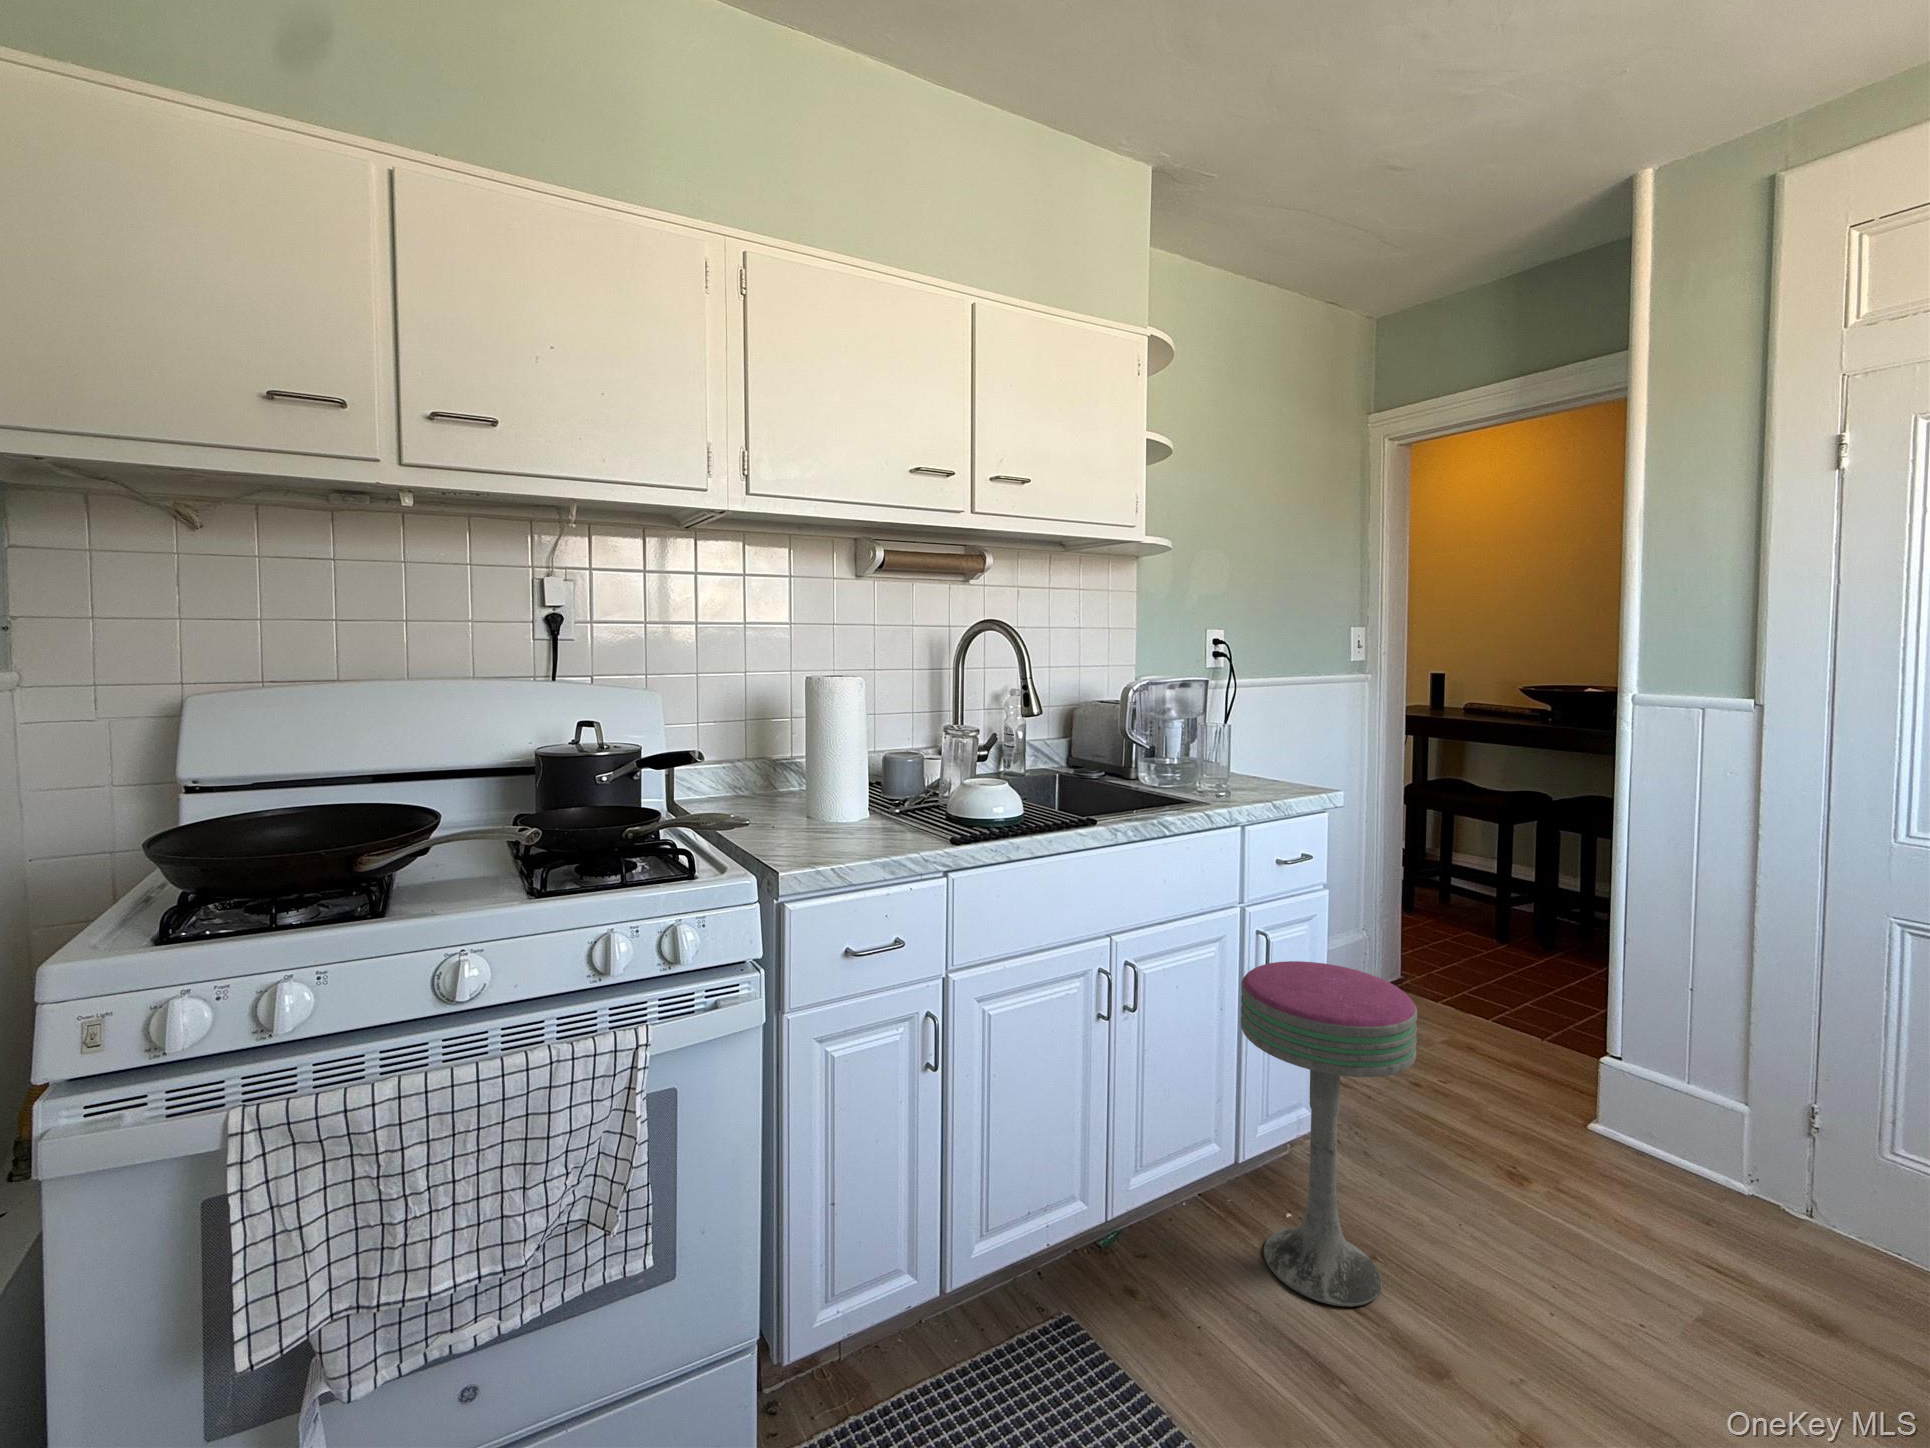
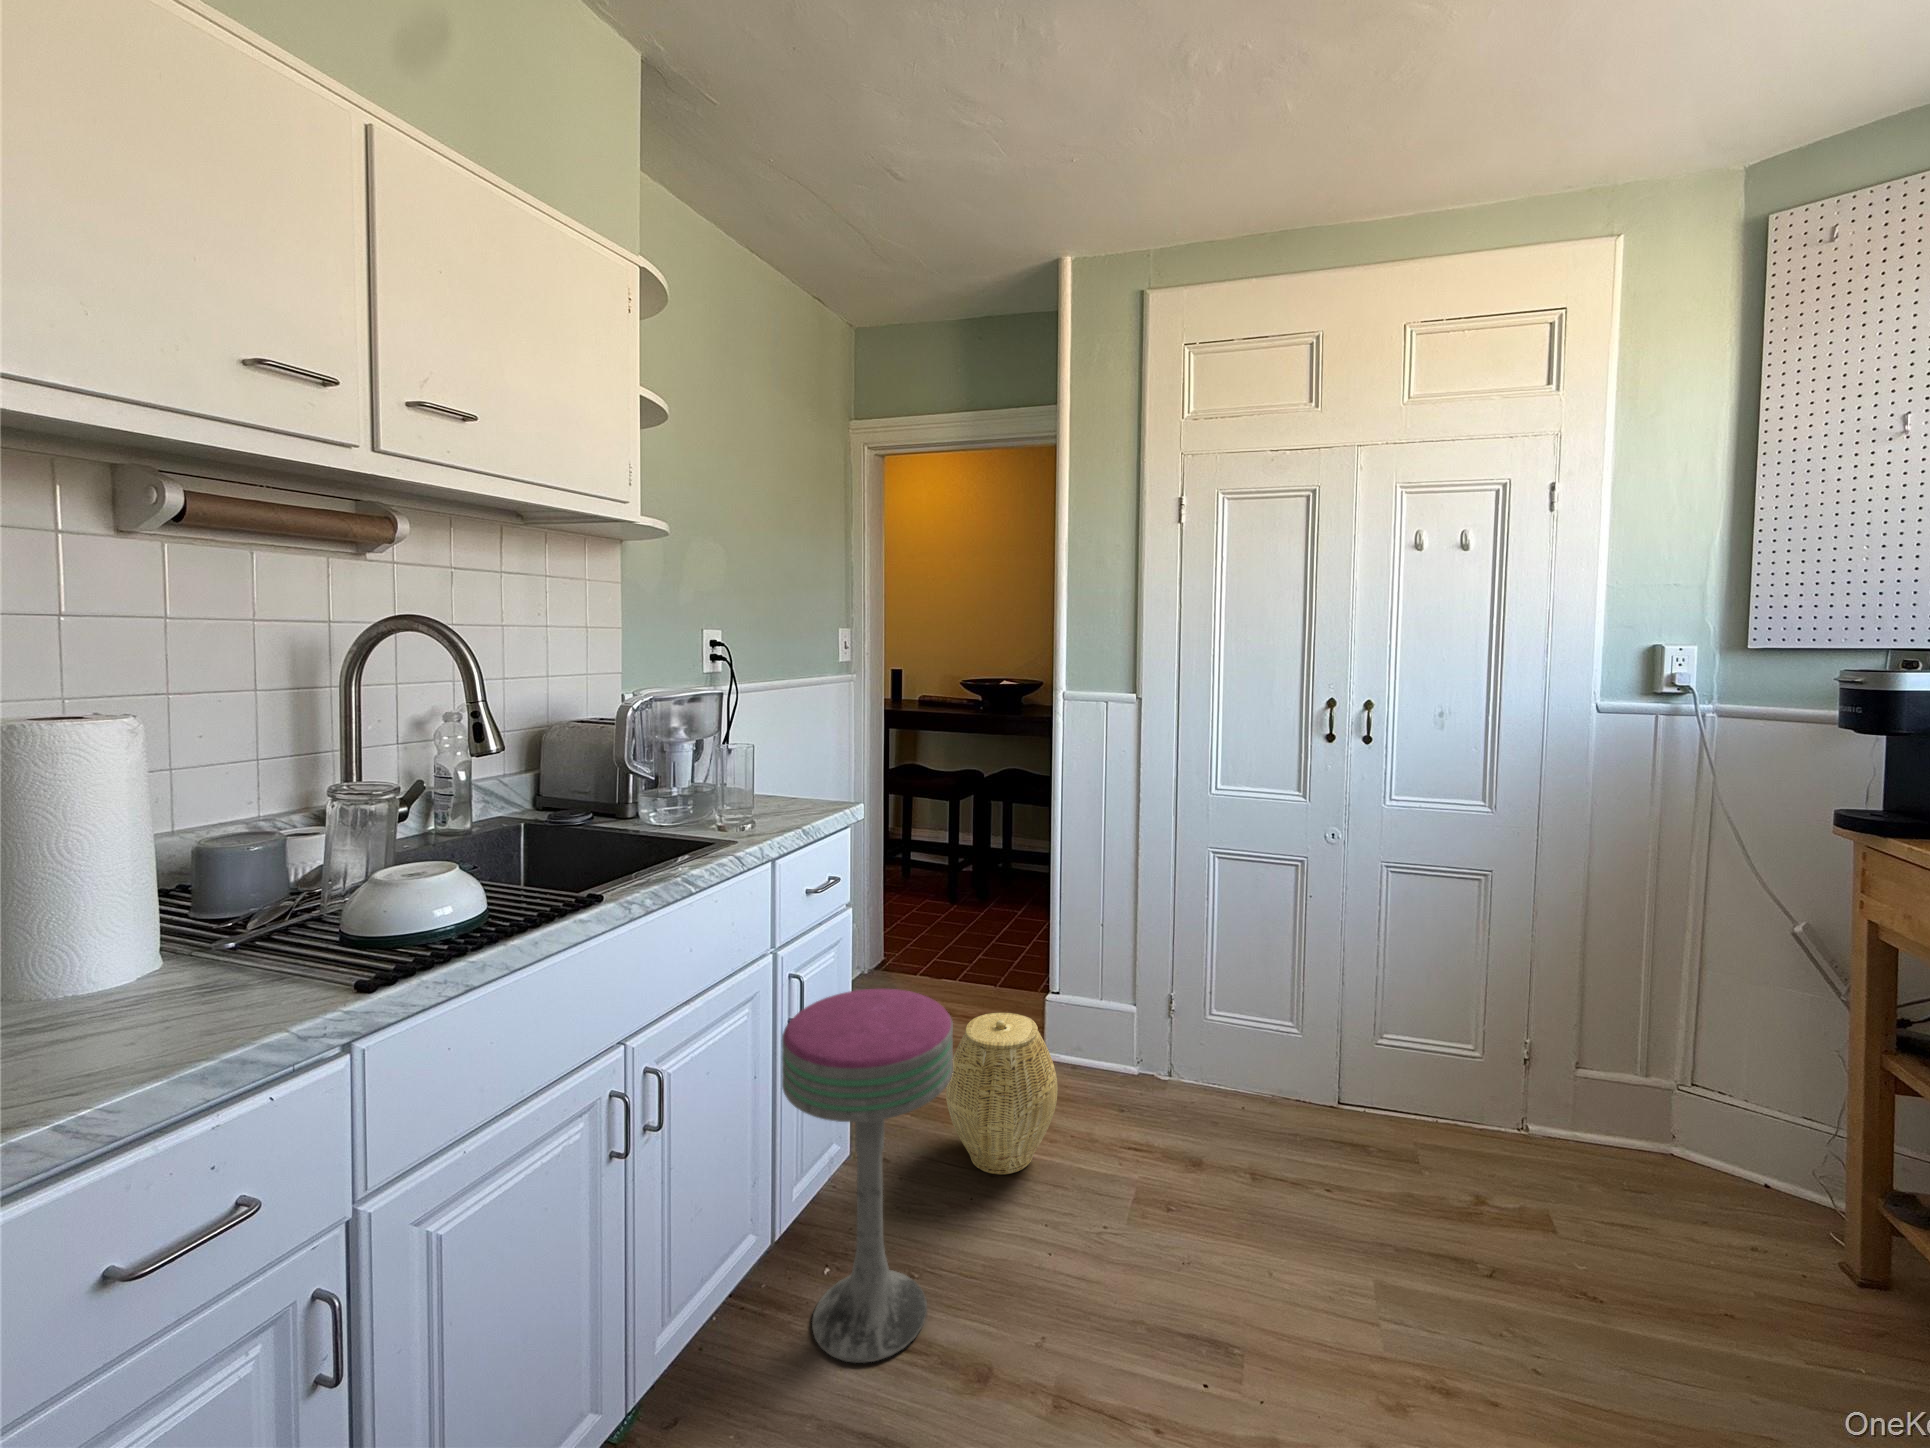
woven basket: none [1434,1043,1586,1225] -> present [946,1013,1058,1174]

